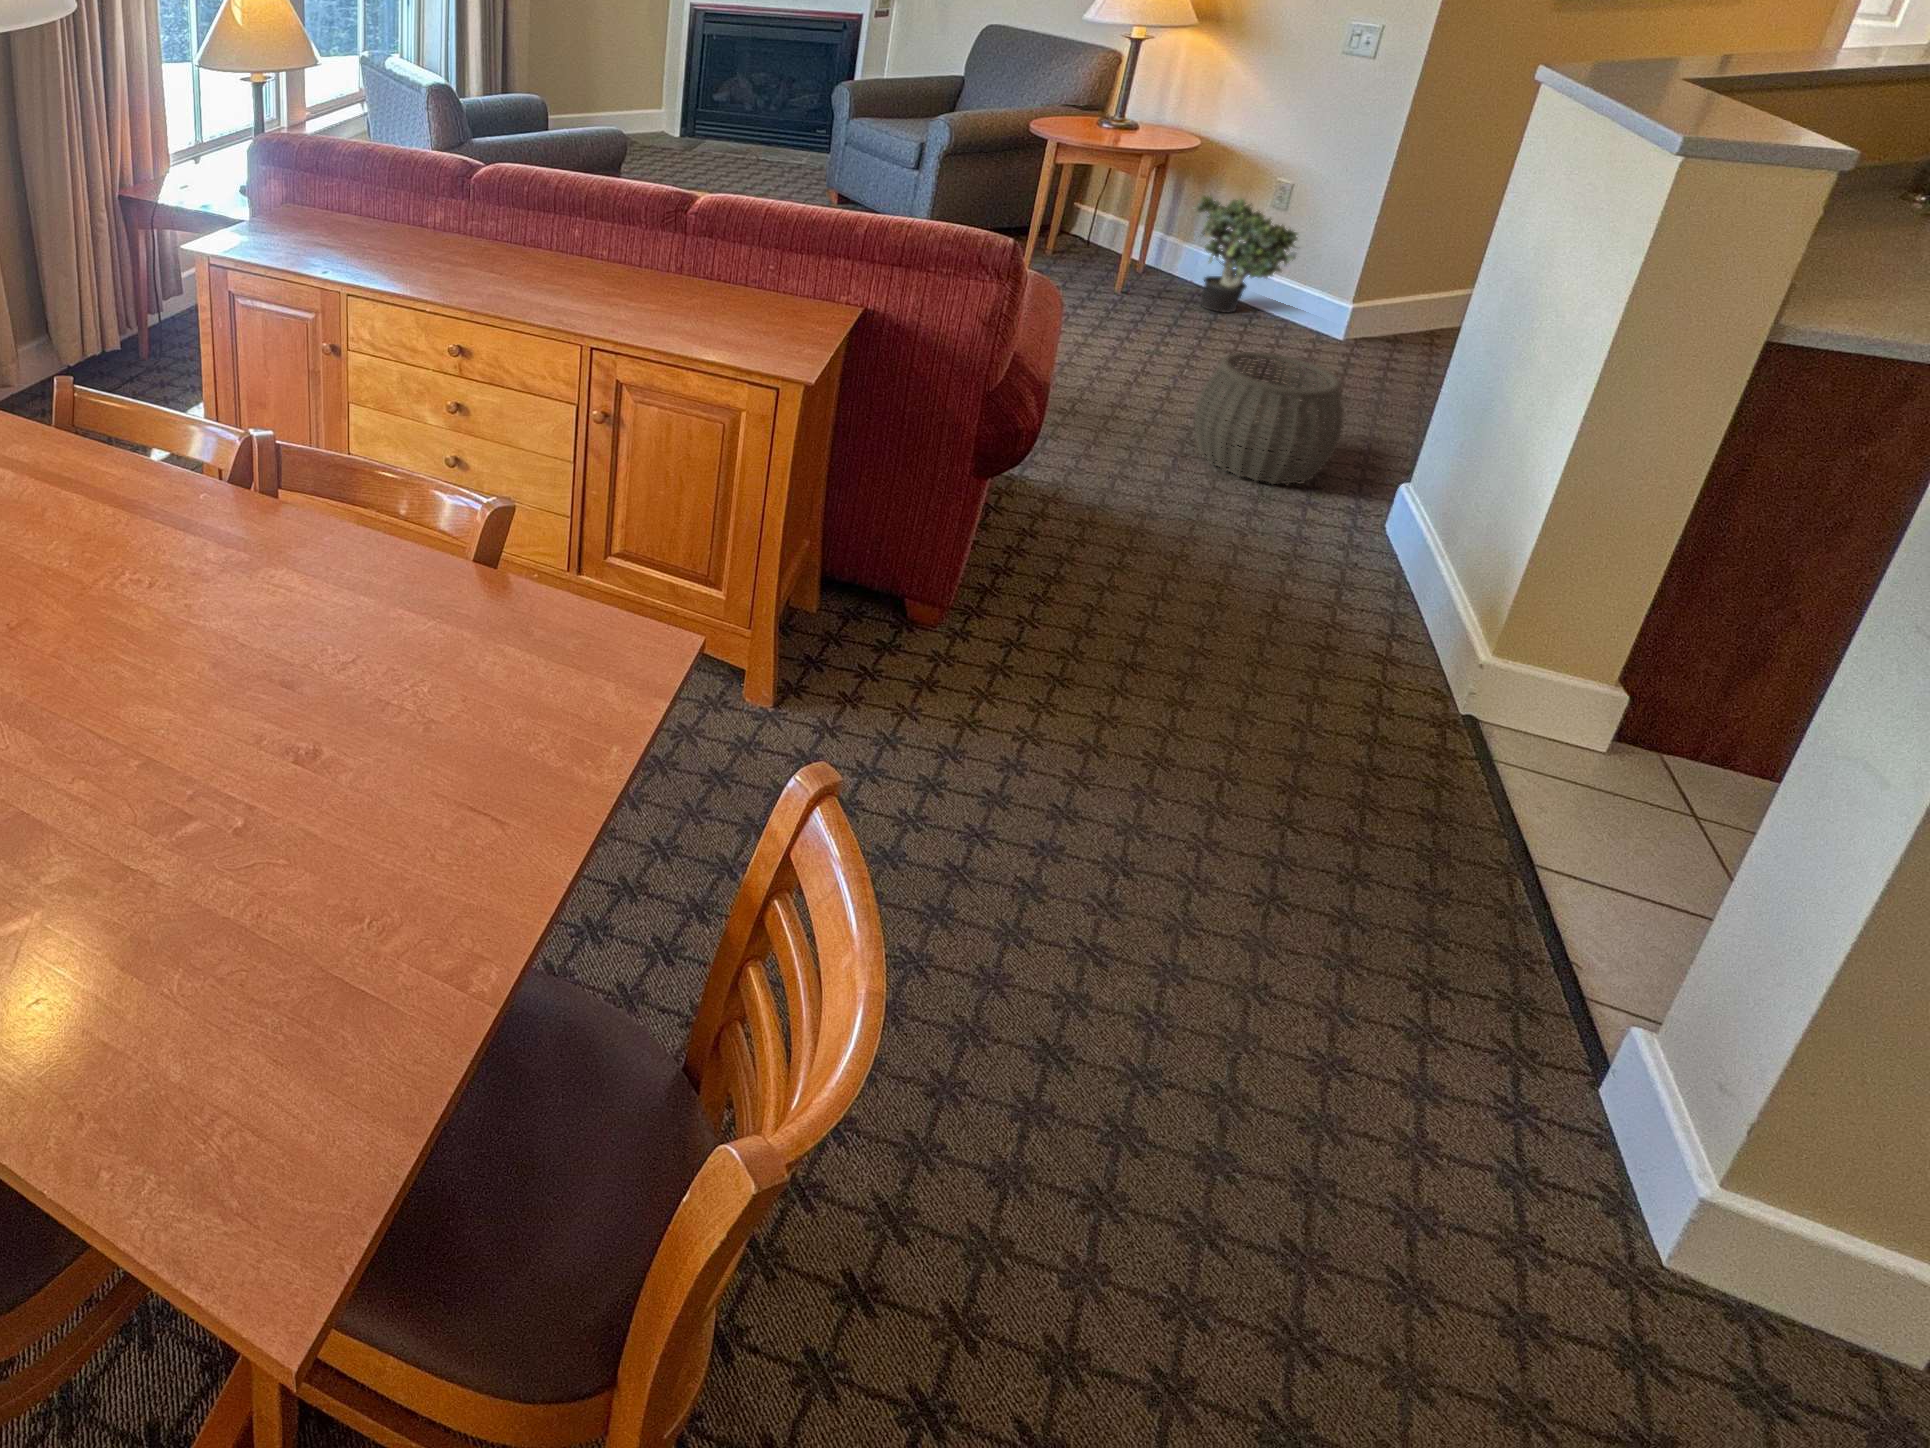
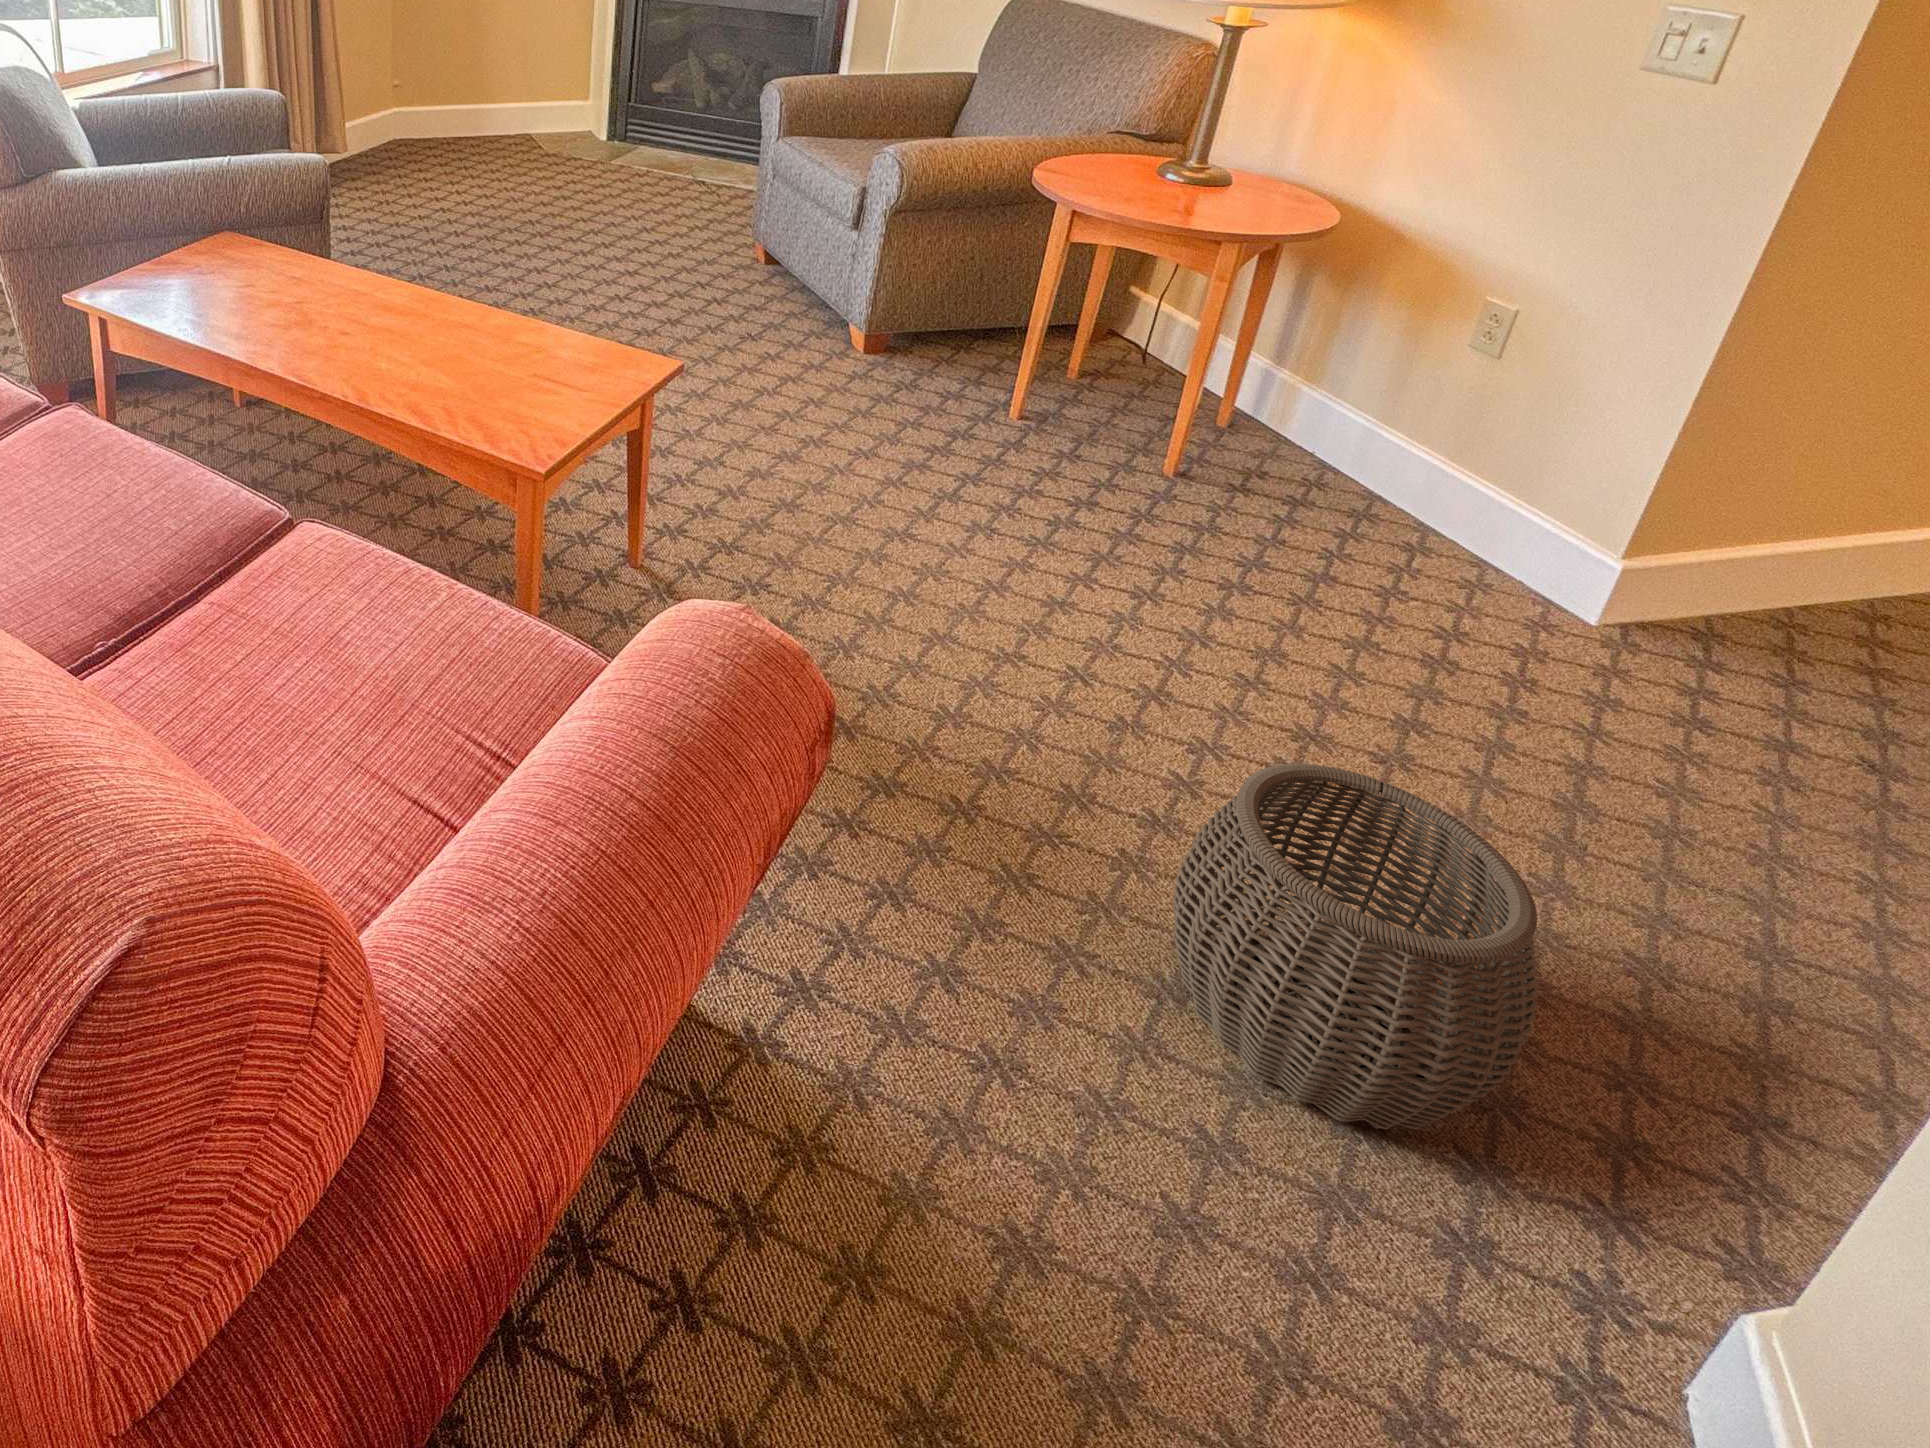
potted plant: present [1196,196,1297,313] -> none [1306,316,1516,536]

